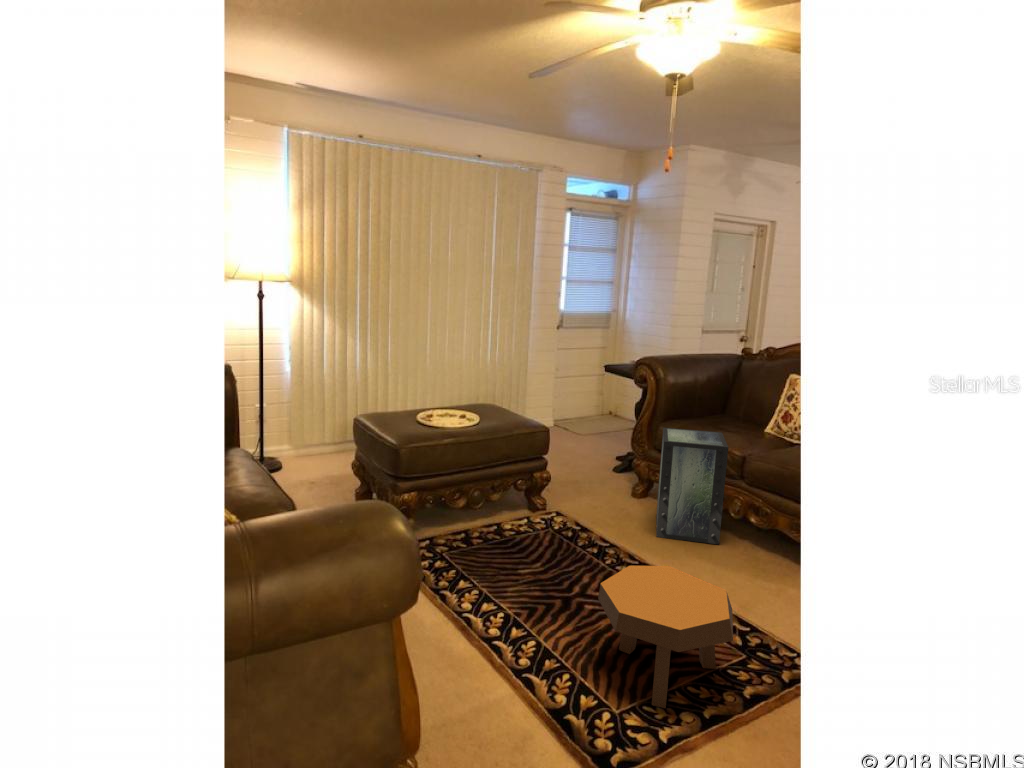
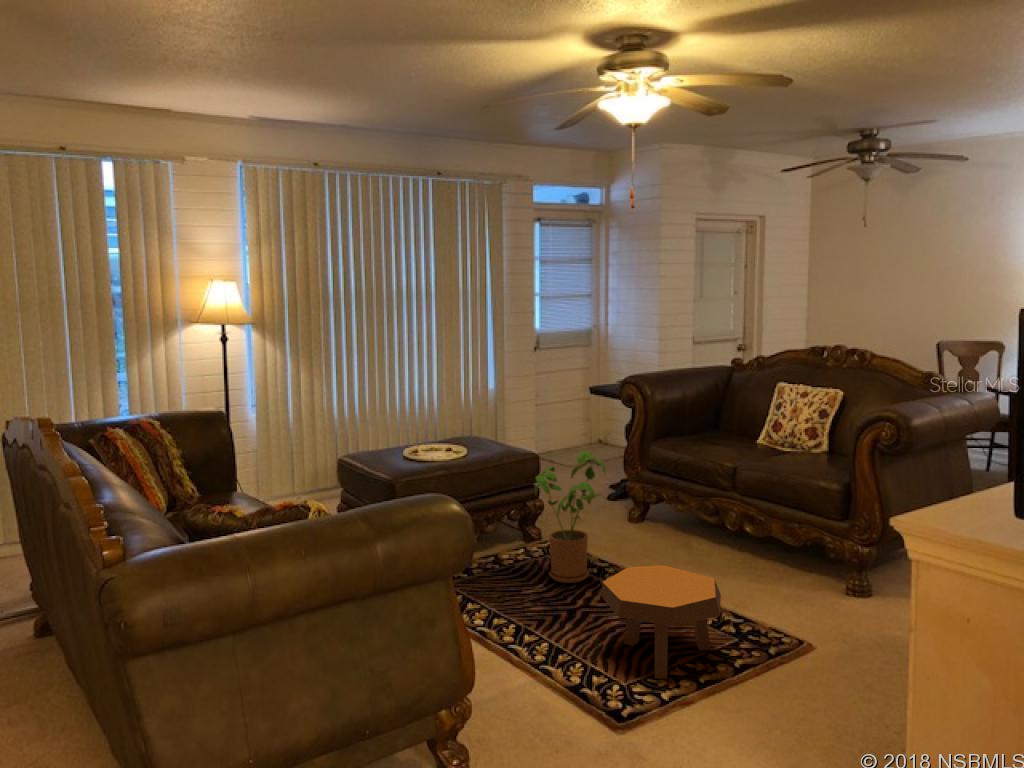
storage box: present [656,428,728,544] -> none [654,446,717,557]
house plant: none [540,431,615,564] -> present [535,451,606,583]

